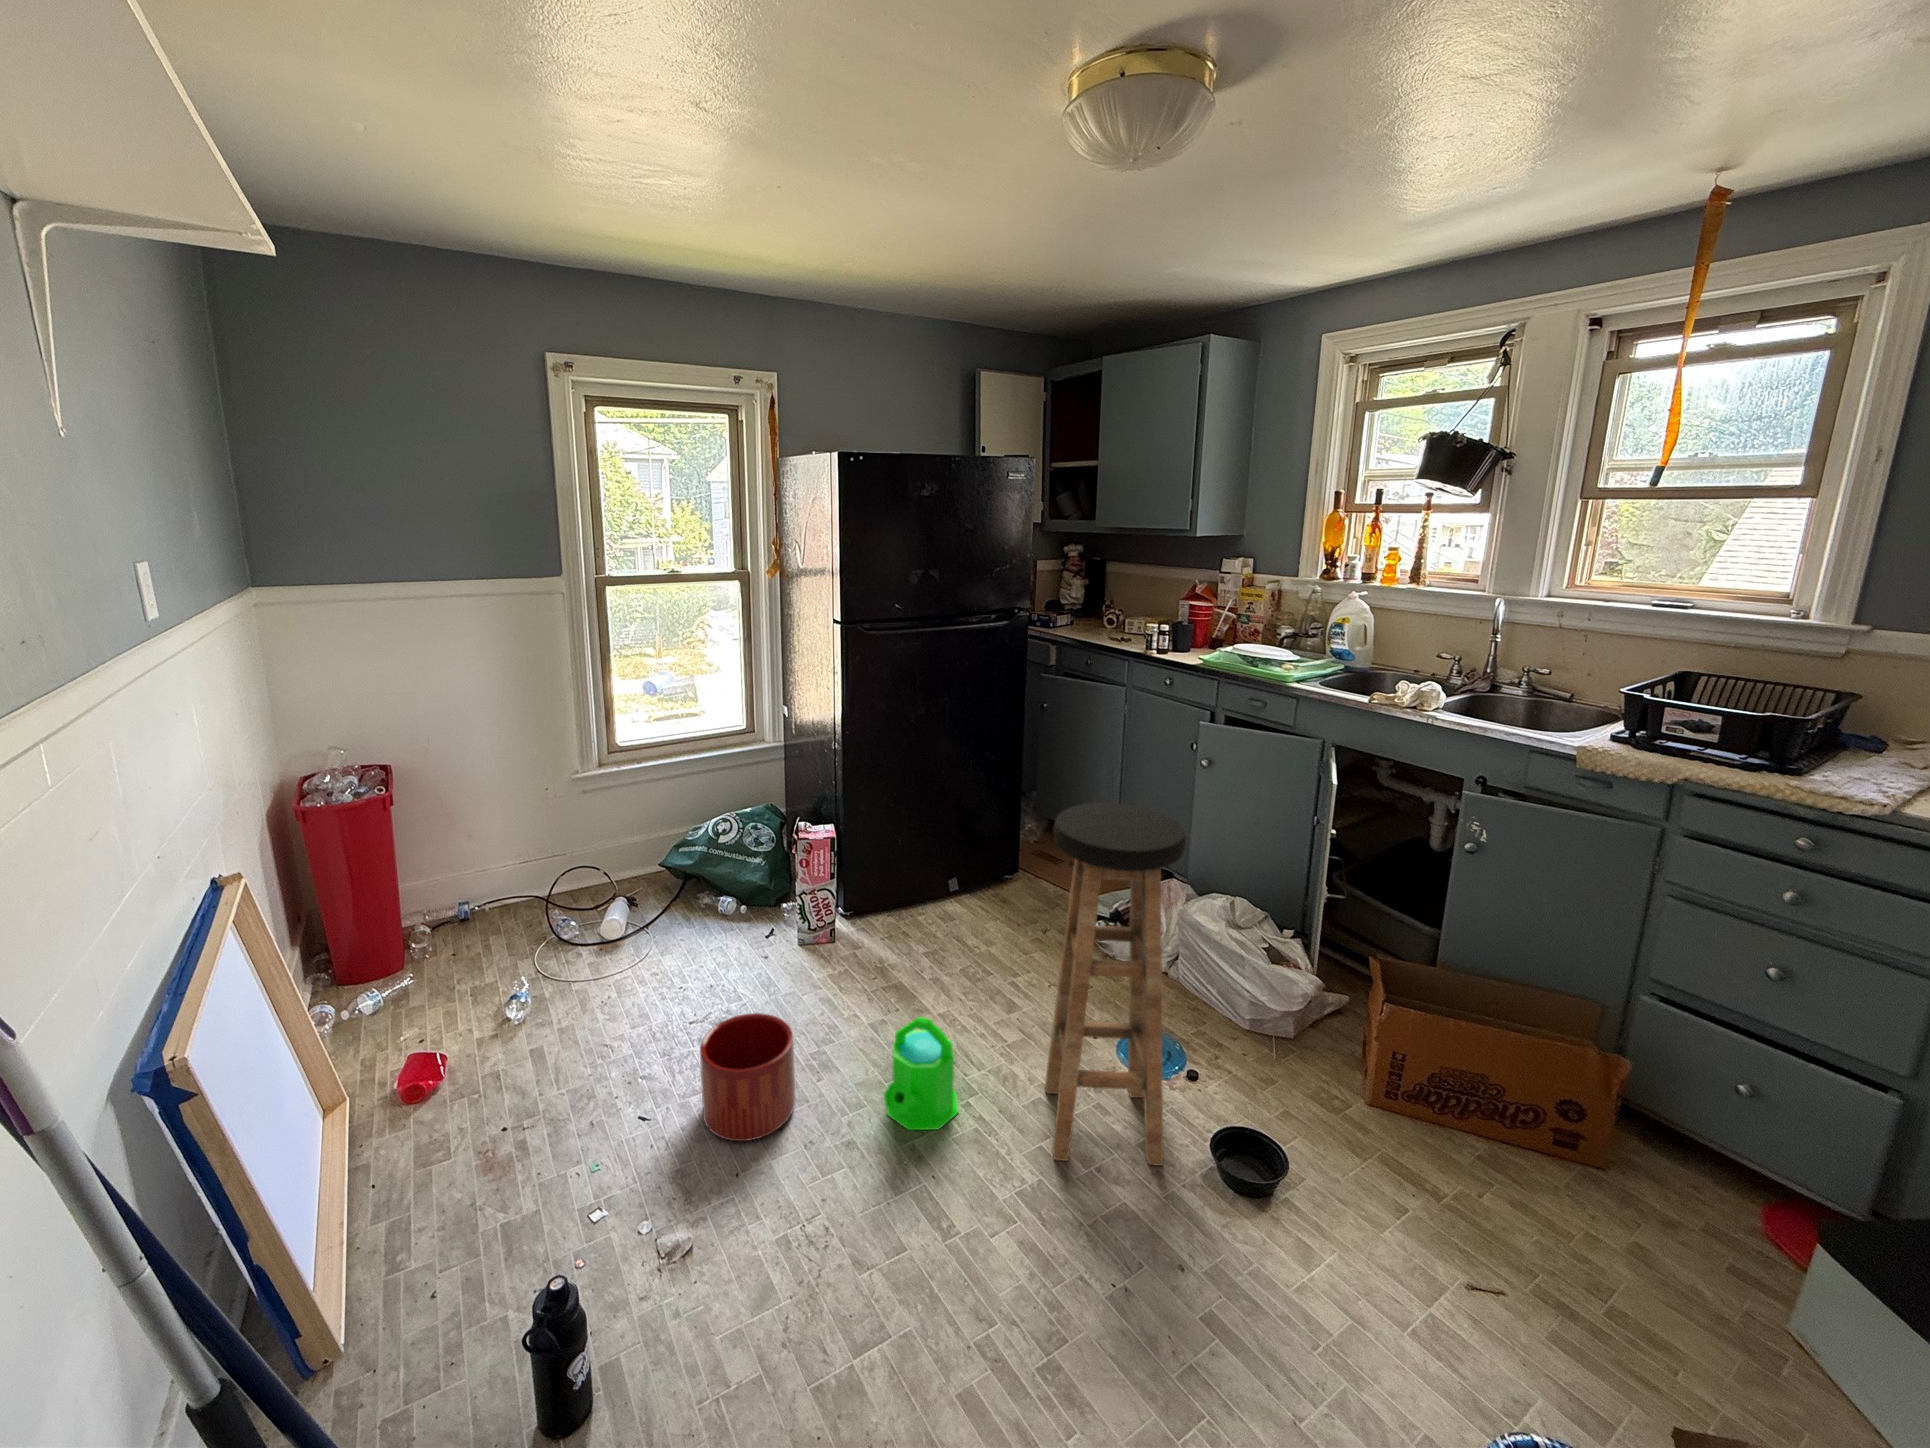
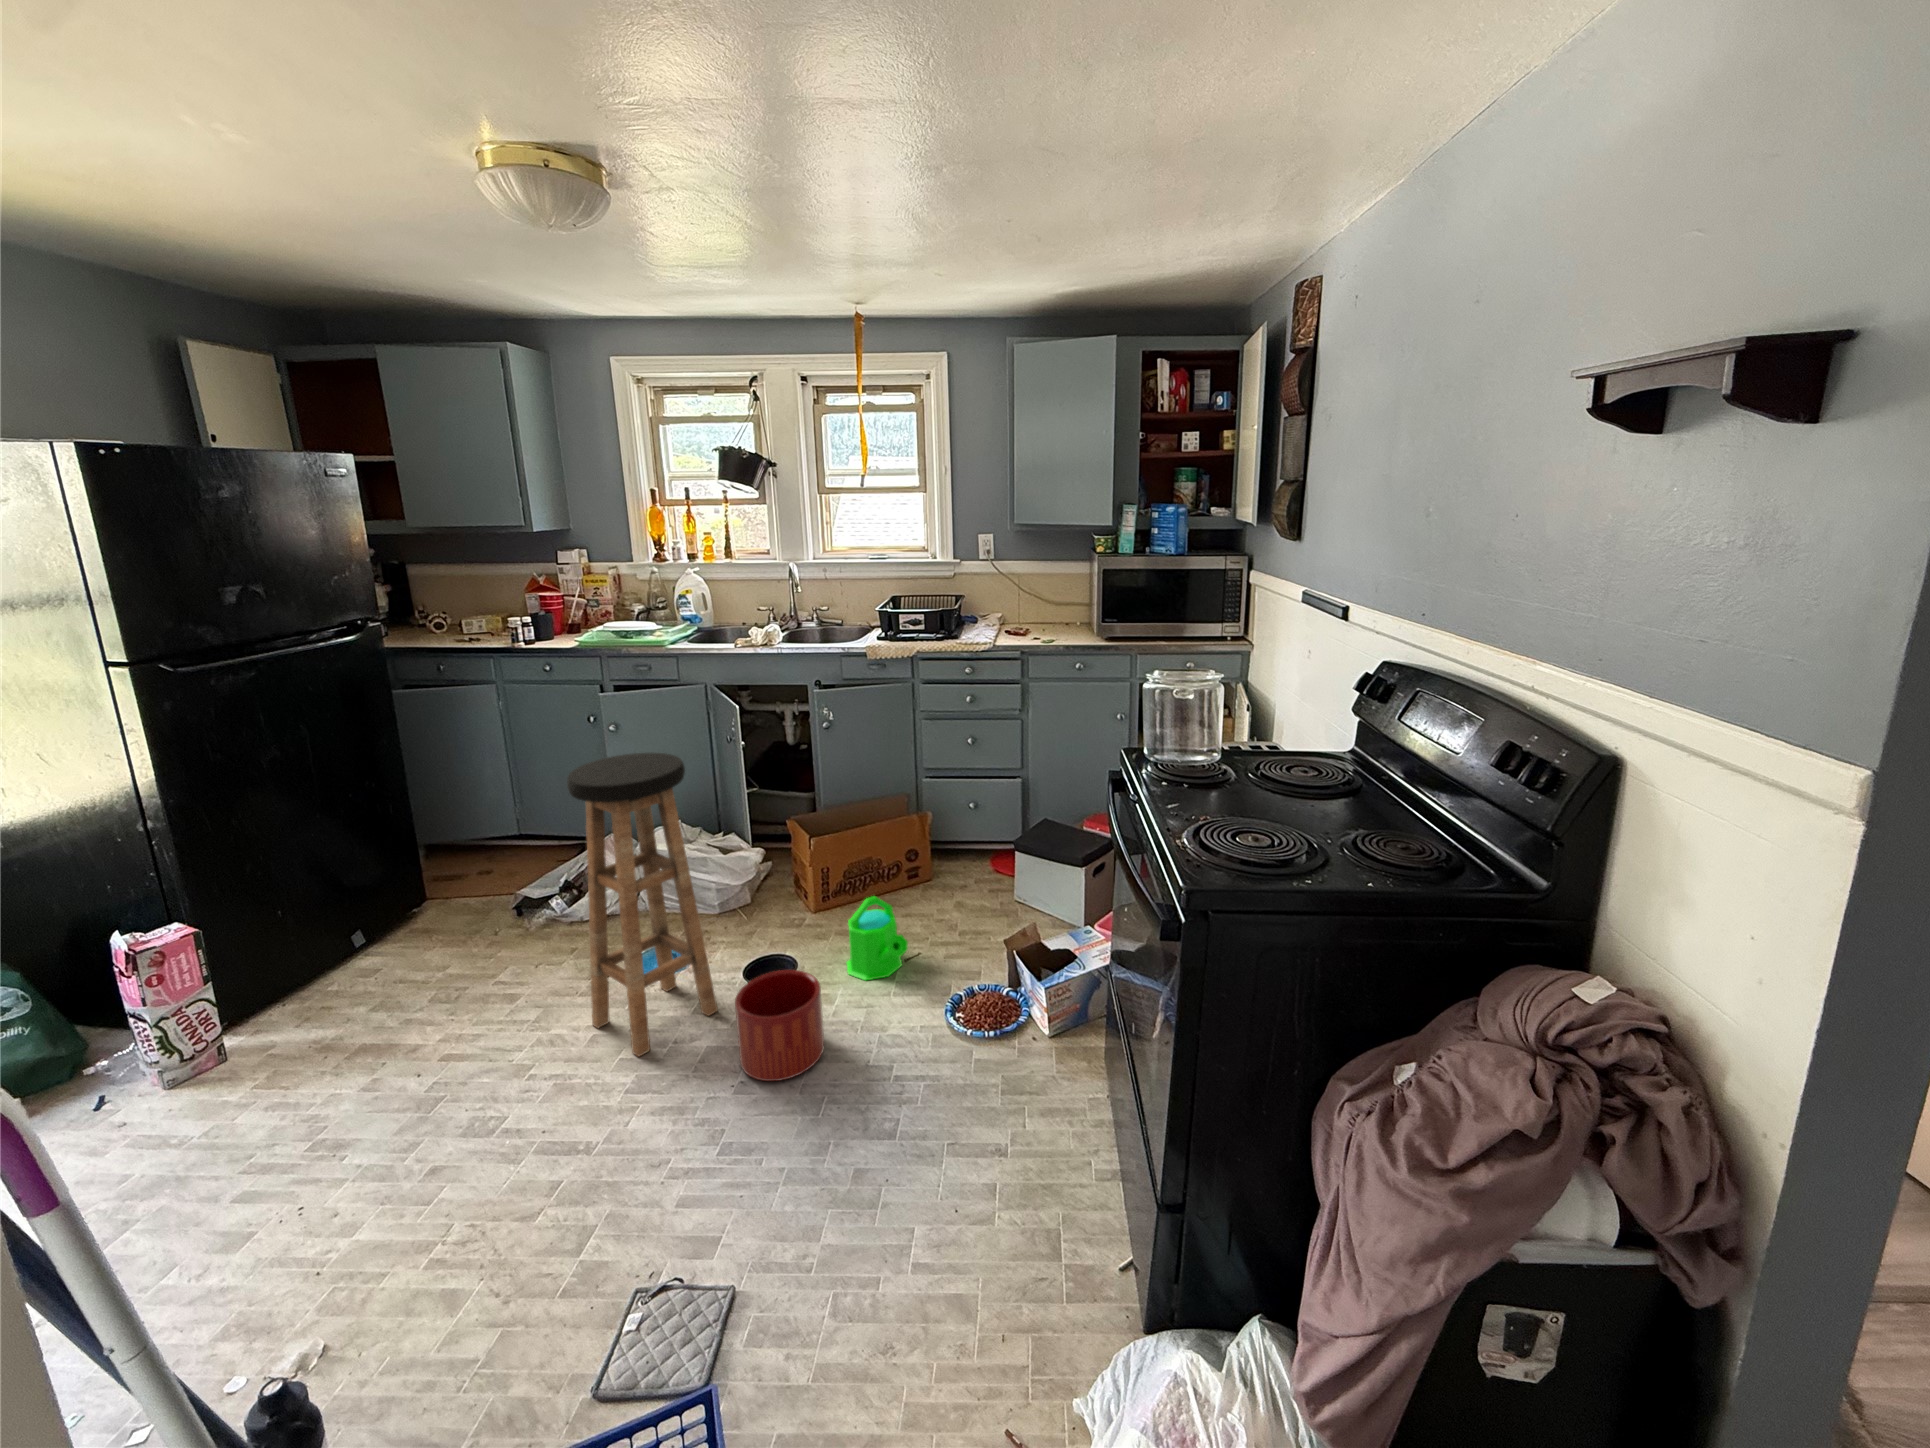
planter: present [700,1013,795,1141] -> present [735,970,824,1081]
watering can: present [884,1017,958,1130] -> present [847,896,908,980]

